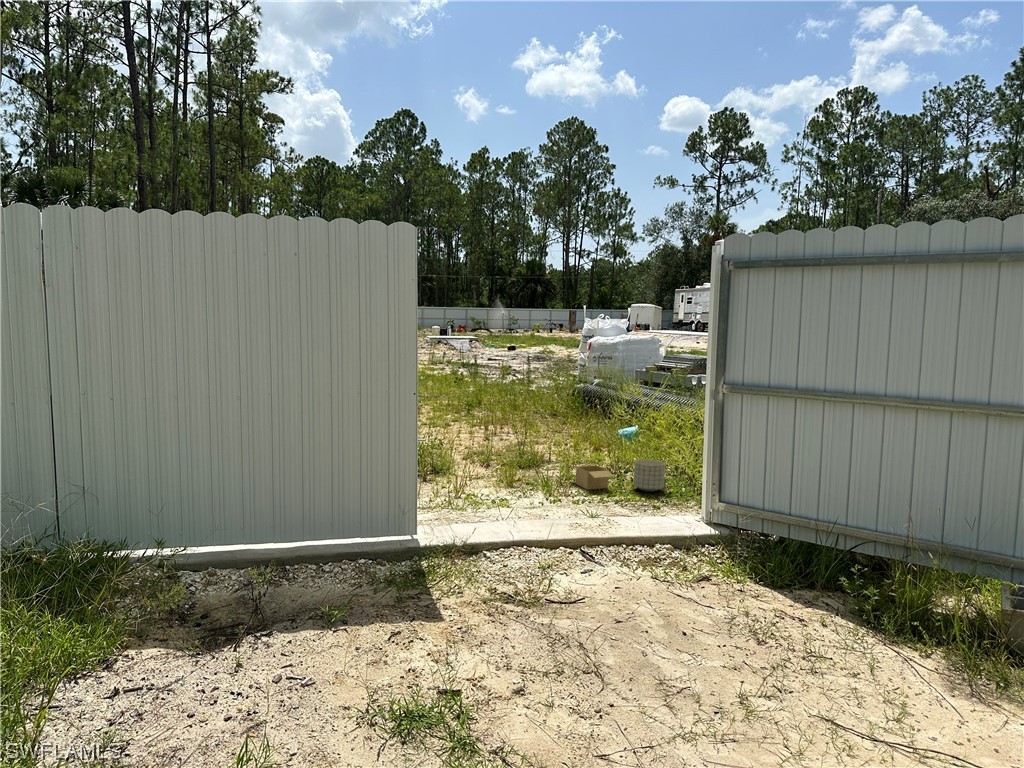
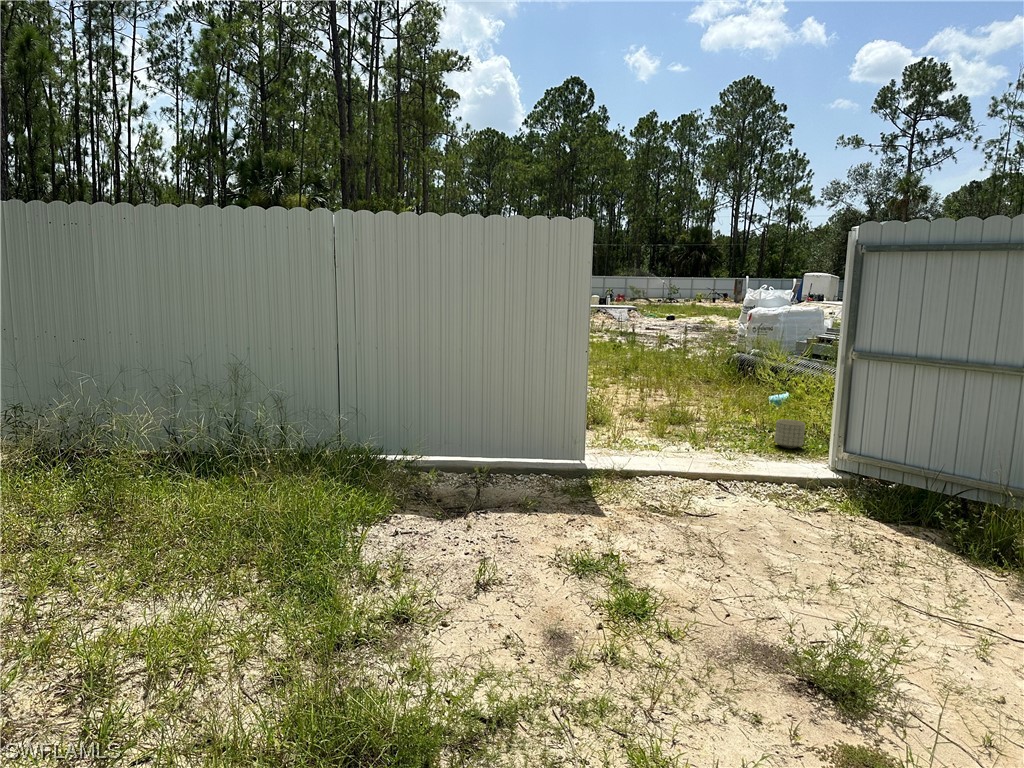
cardboard box: present [573,465,614,490] -> none [718,423,757,443]

